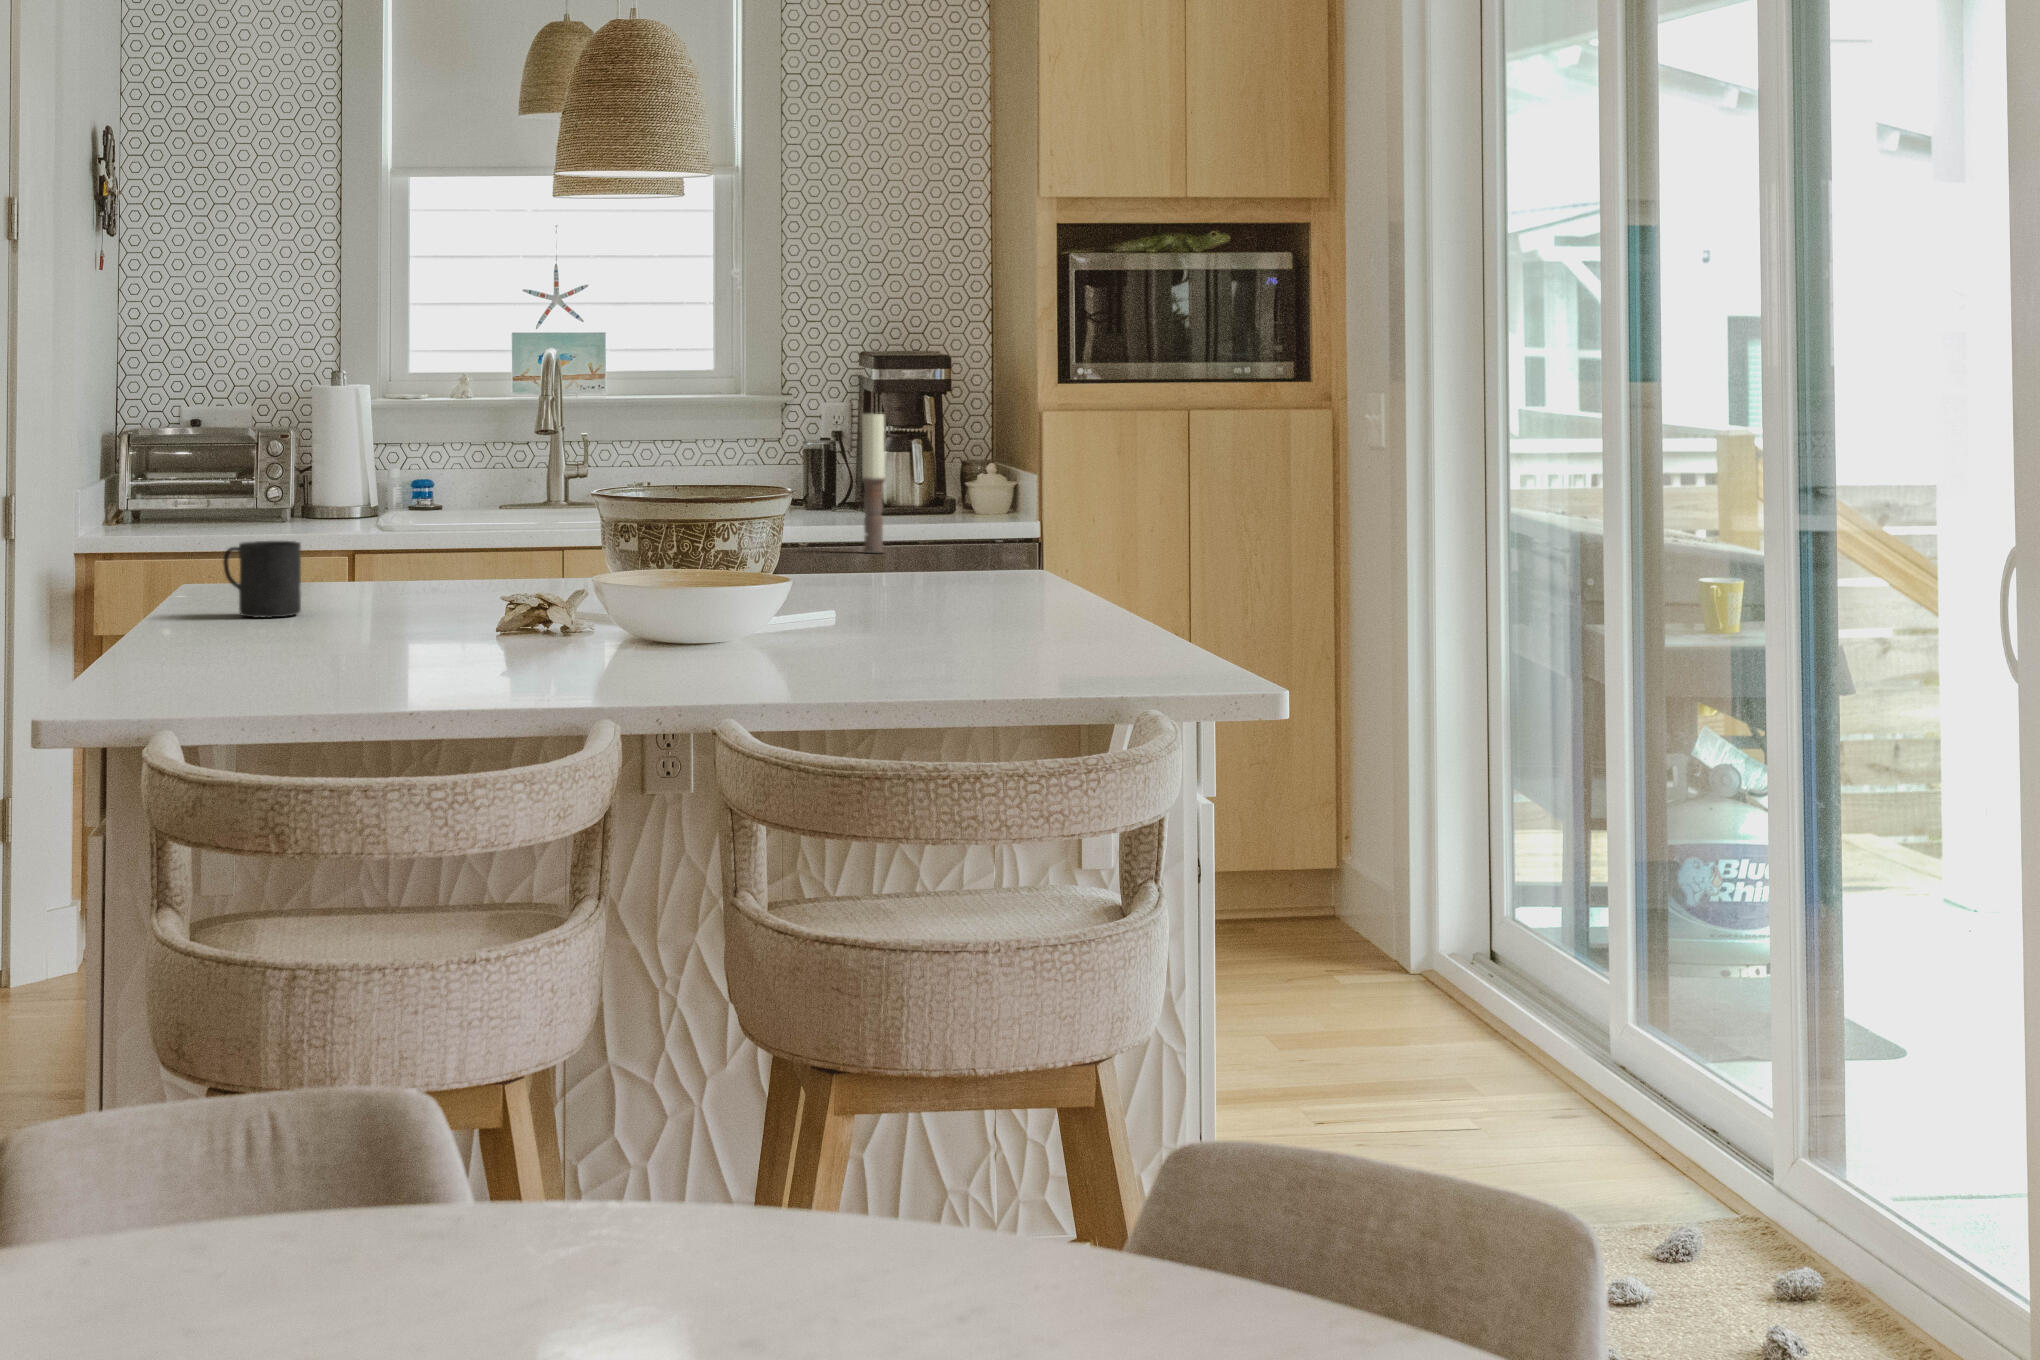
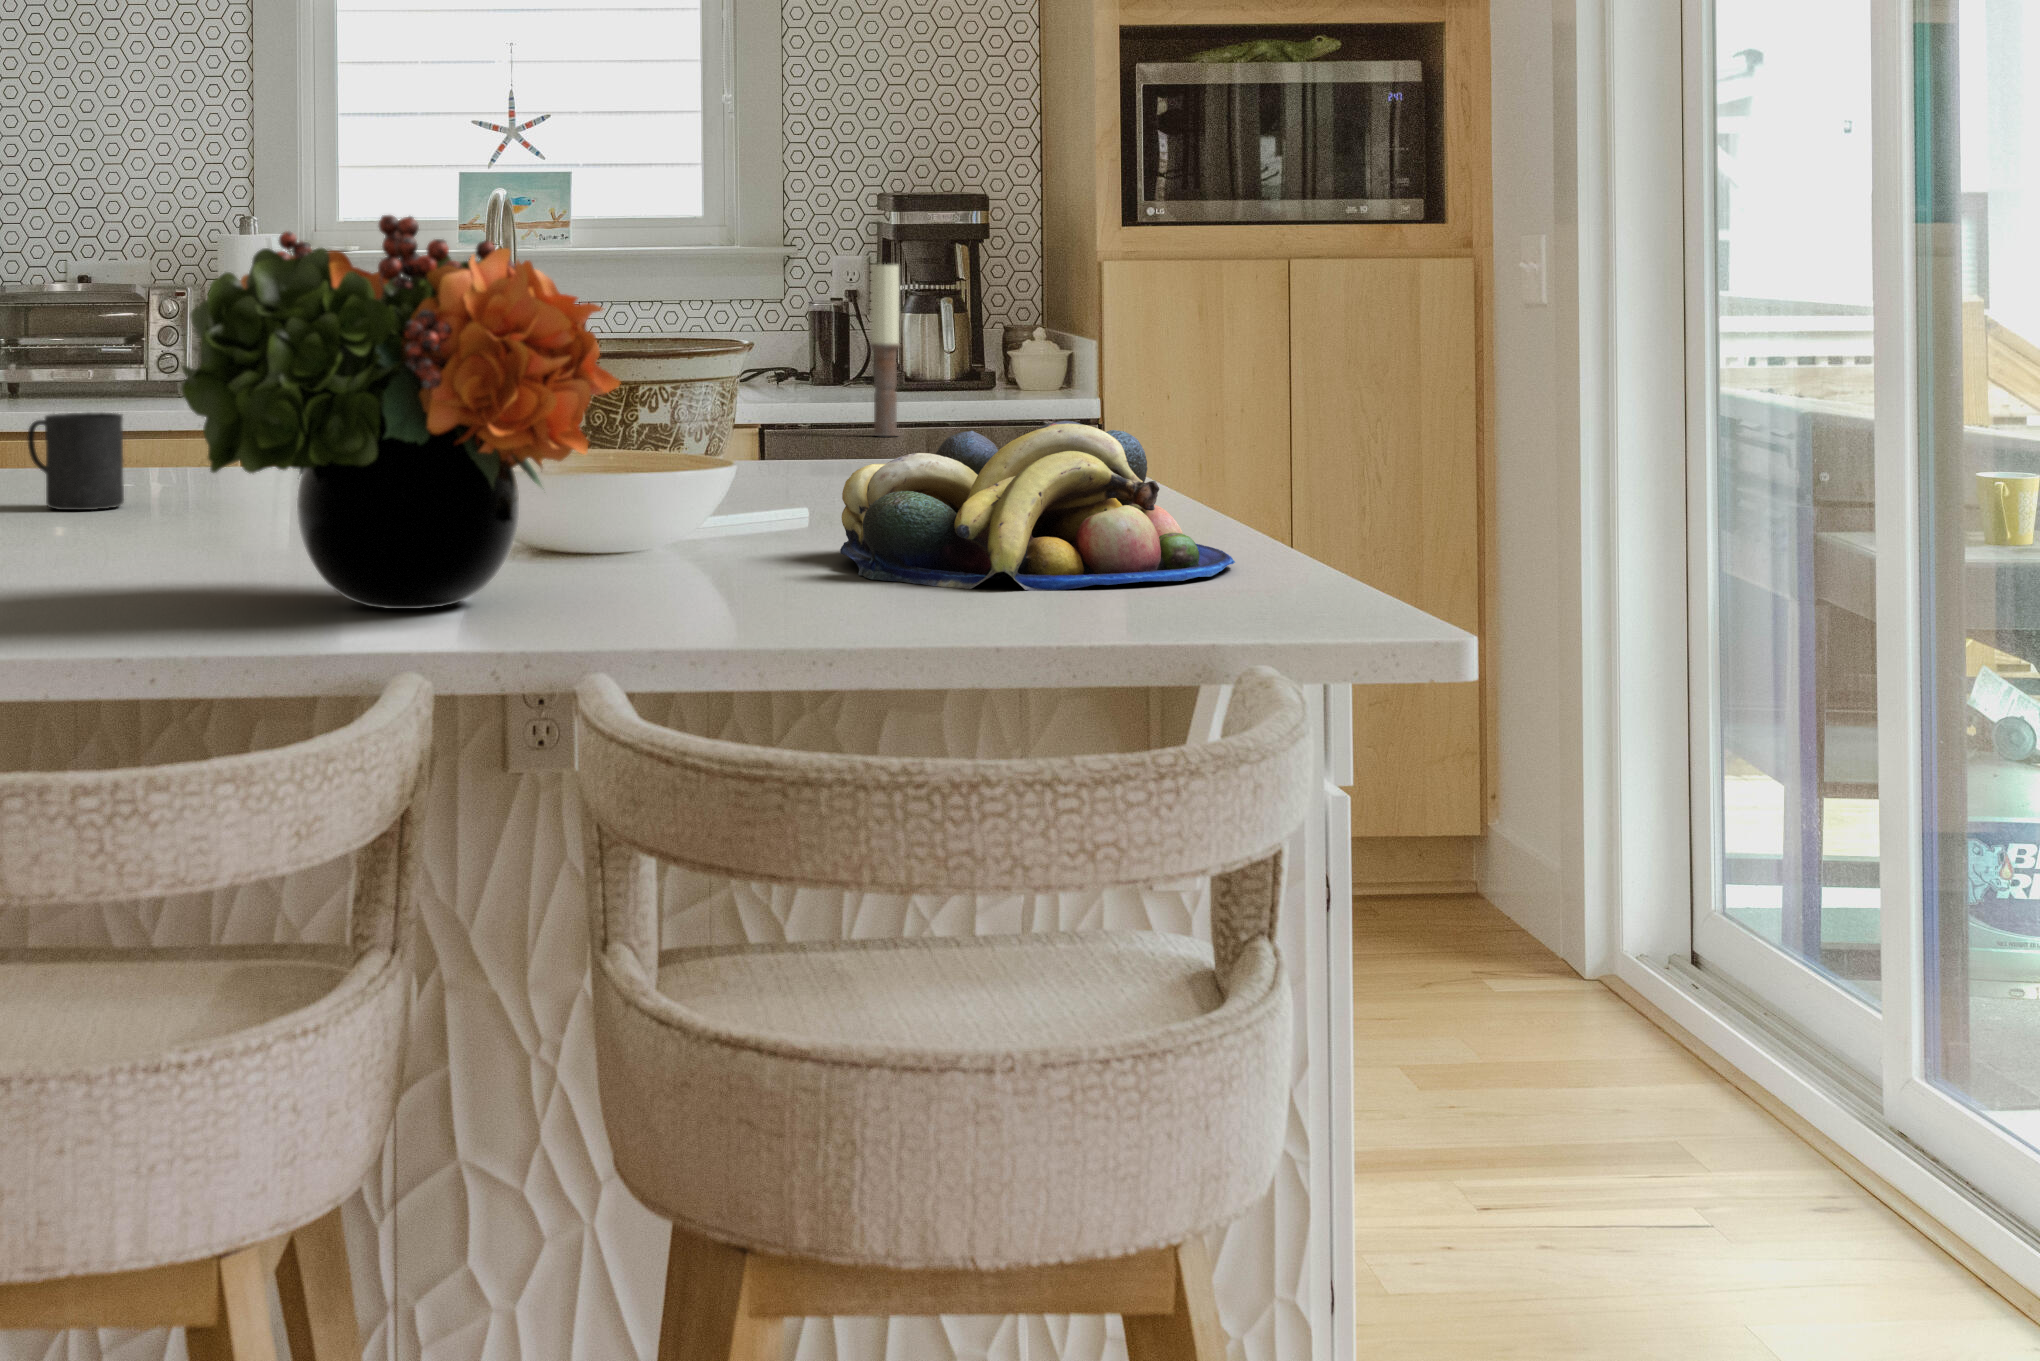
flower arrangement: none [420,408,728,682] -> present [181,215,621,609]
fruit bowl: none [867,546,1138,665] -> present [840,421,1235,591]

